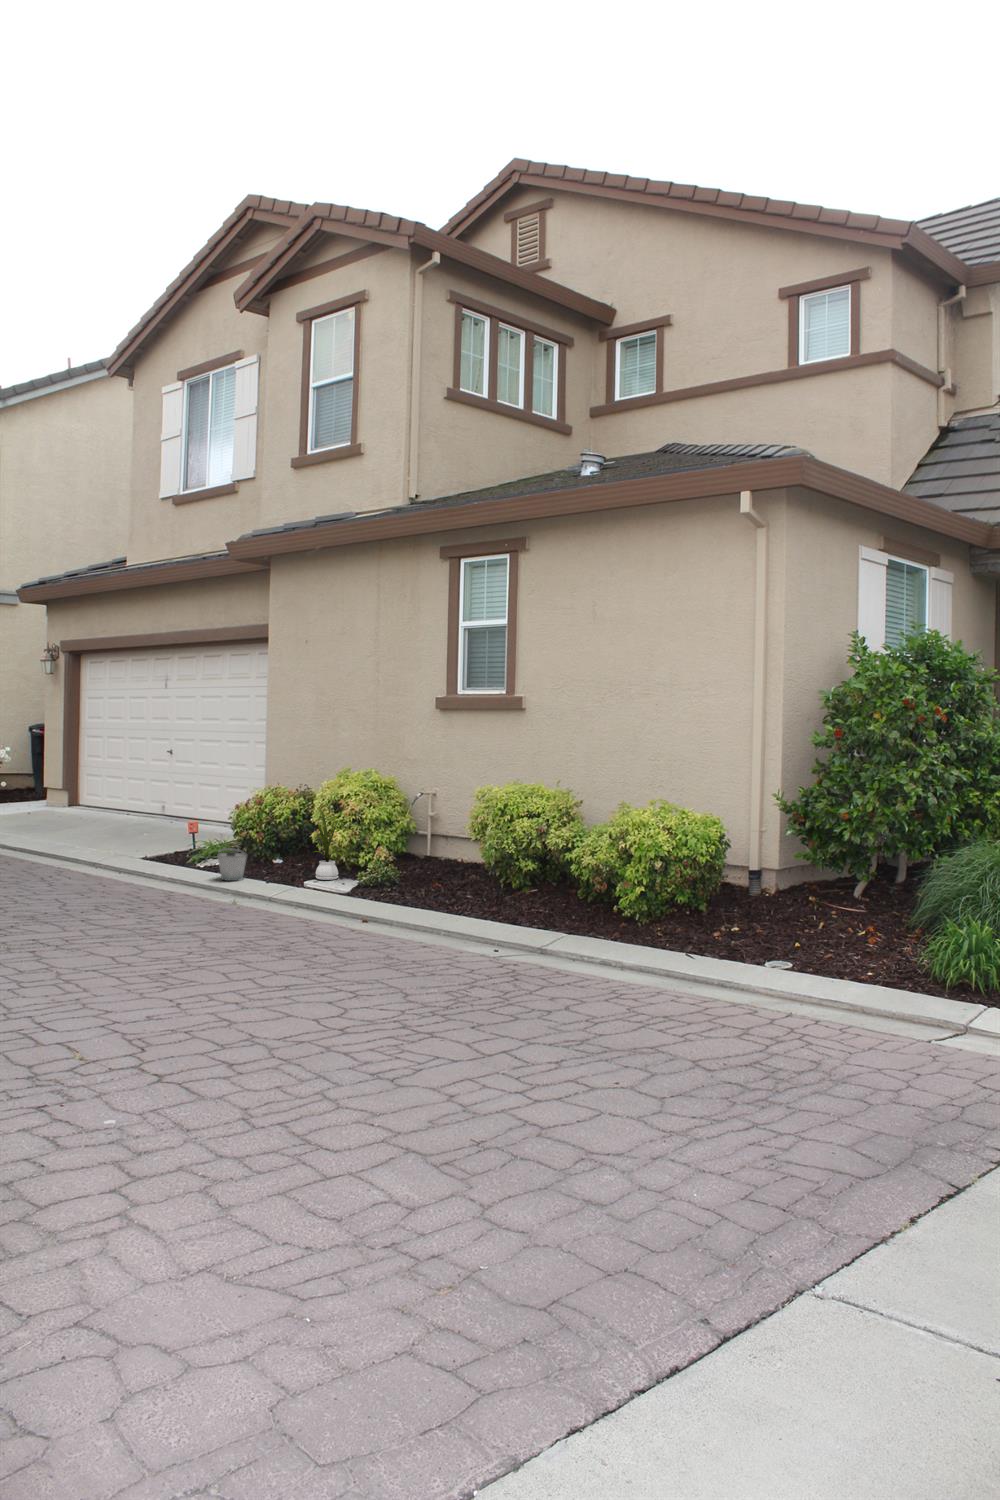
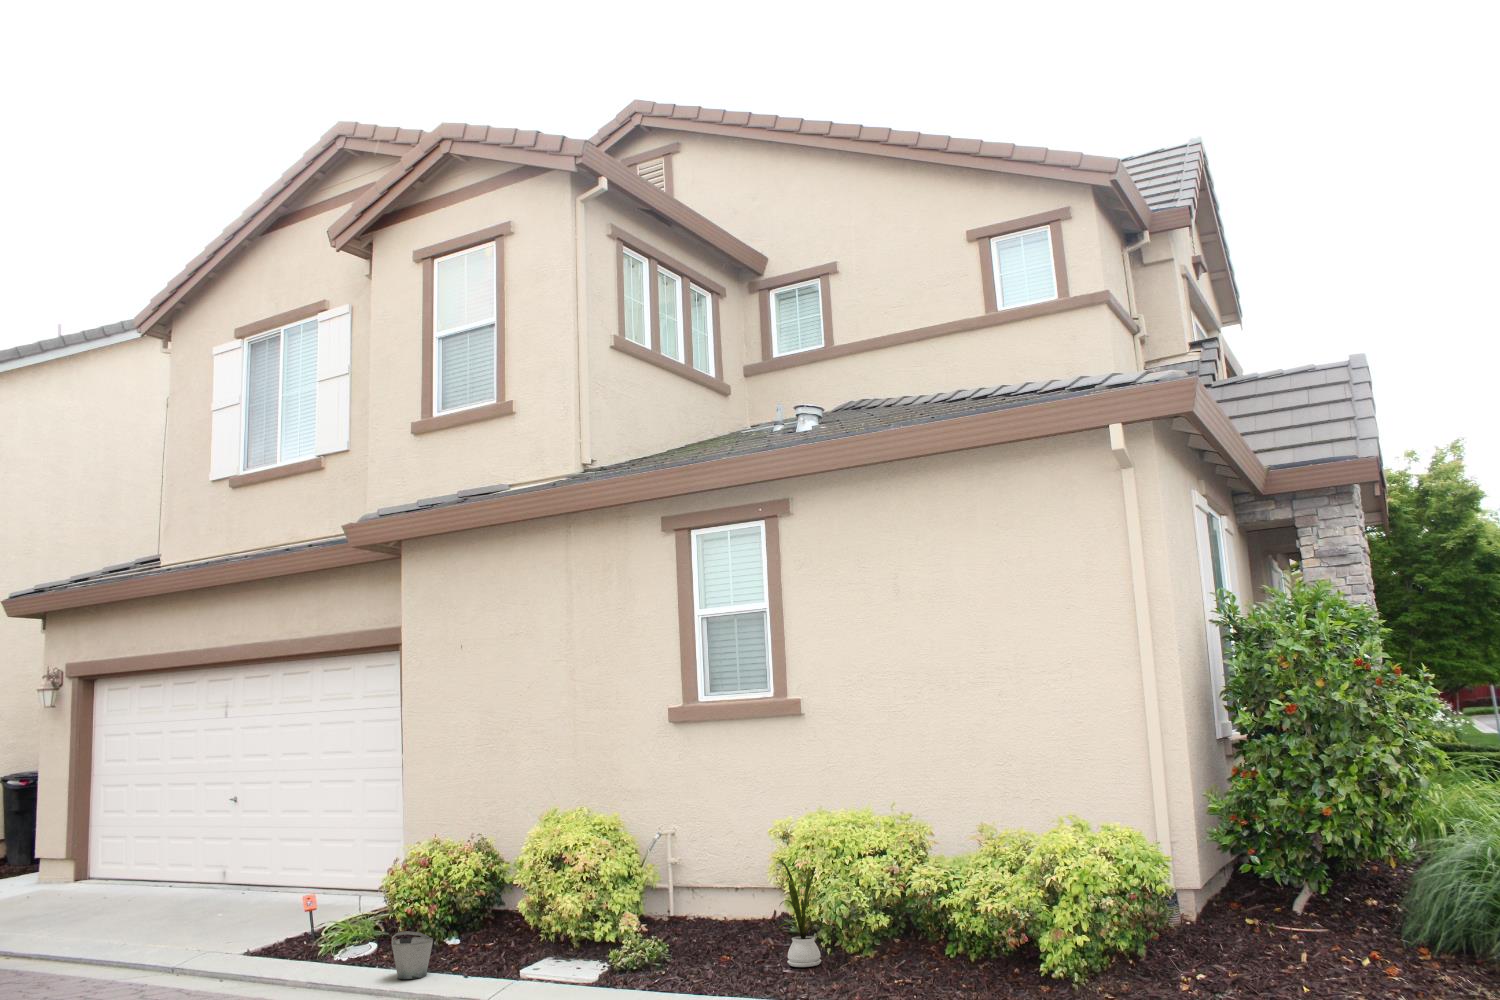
house plant: present [315,808,342,880] -> present [776,858,829,967]

